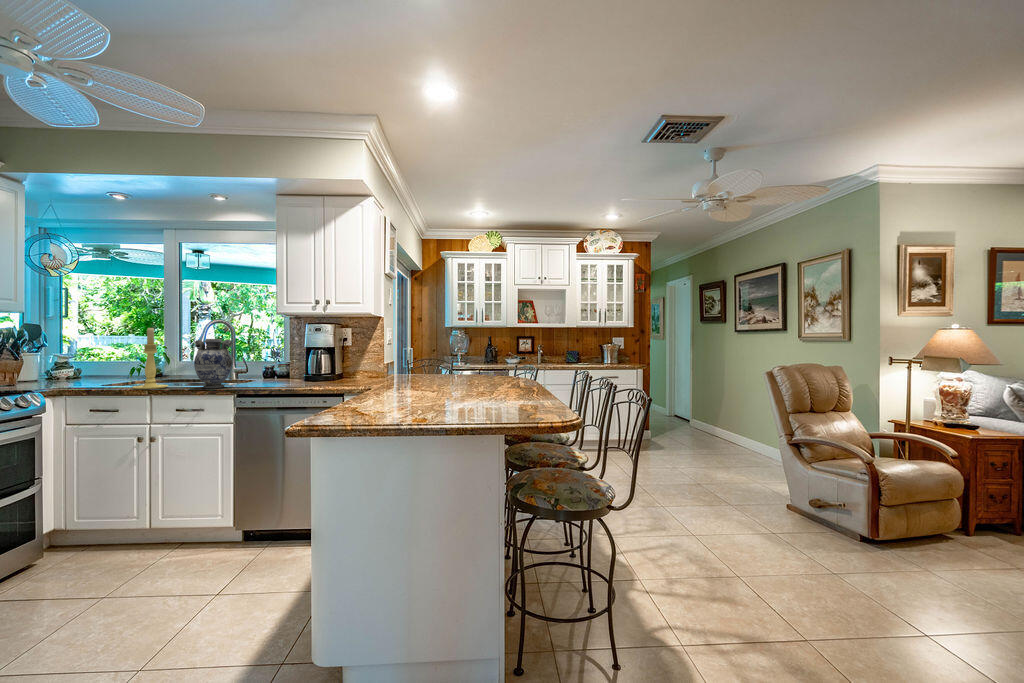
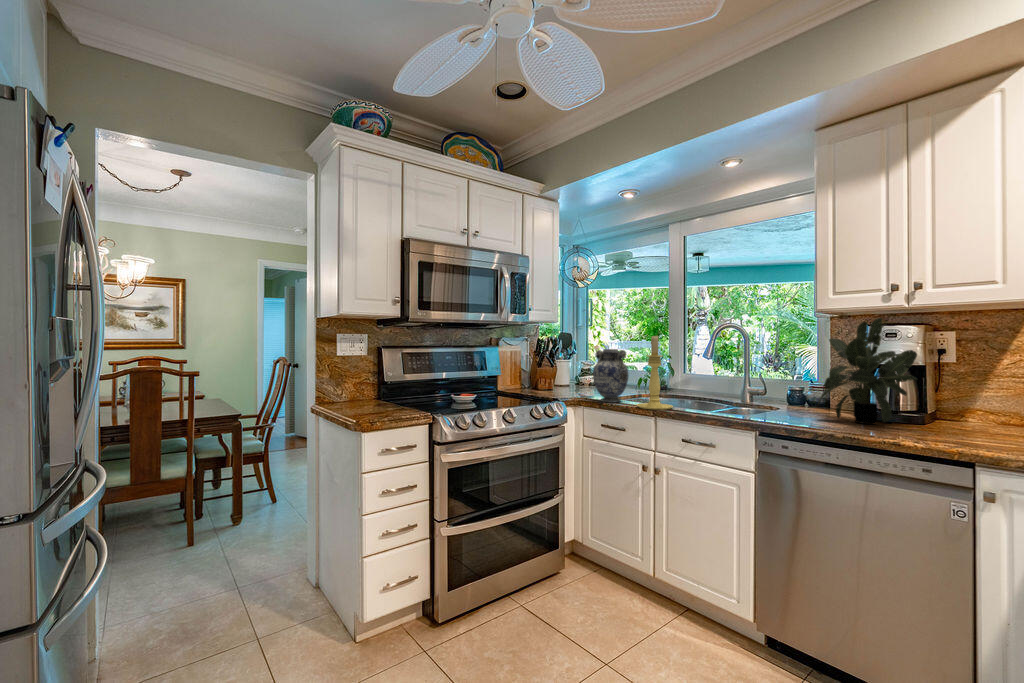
potted plant: none [275,320,329,383] -> present [818,318,917,424]
decorative vase: present [194,339,232,388] -> present [593,349,628,403]

